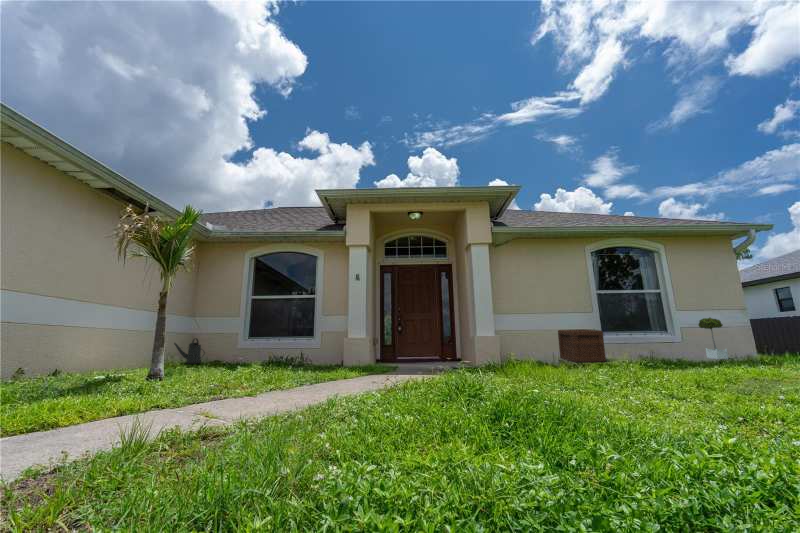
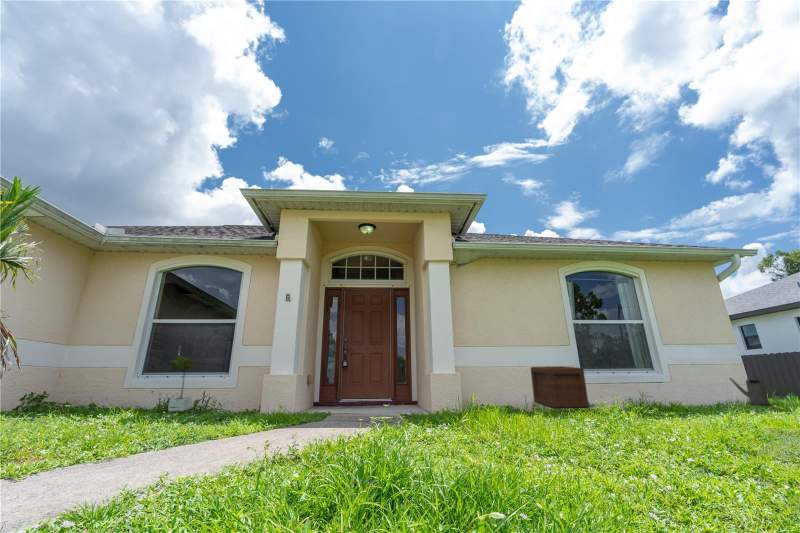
potted tree: present [699,318,728,359] -> present [168,356,195,411]
watering can: present [174,338,205,364] -> present [730,375,771,405]

